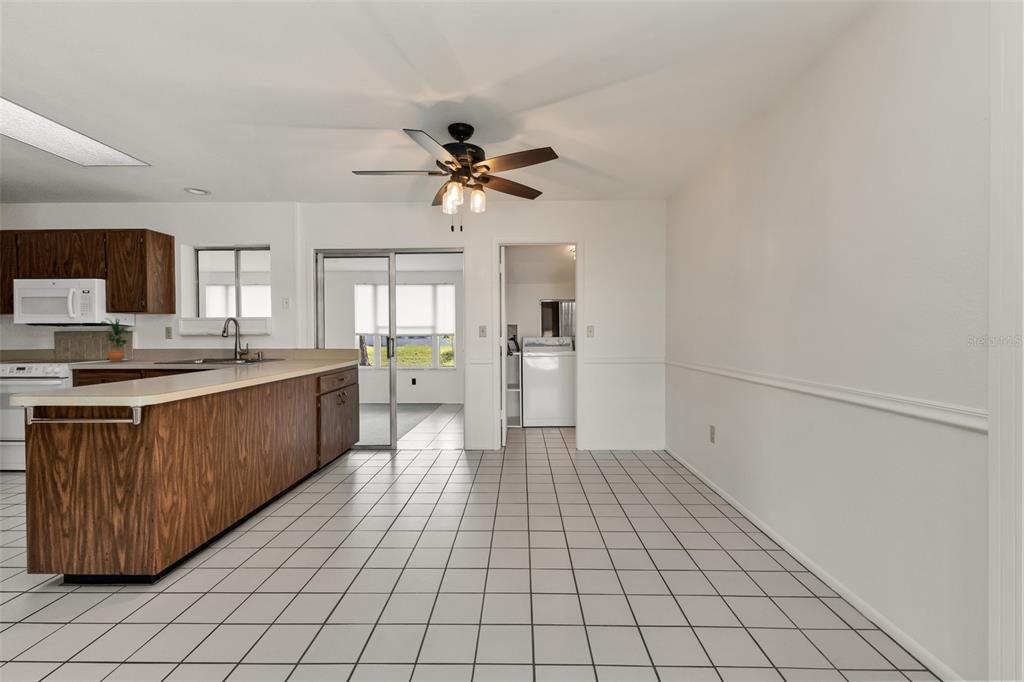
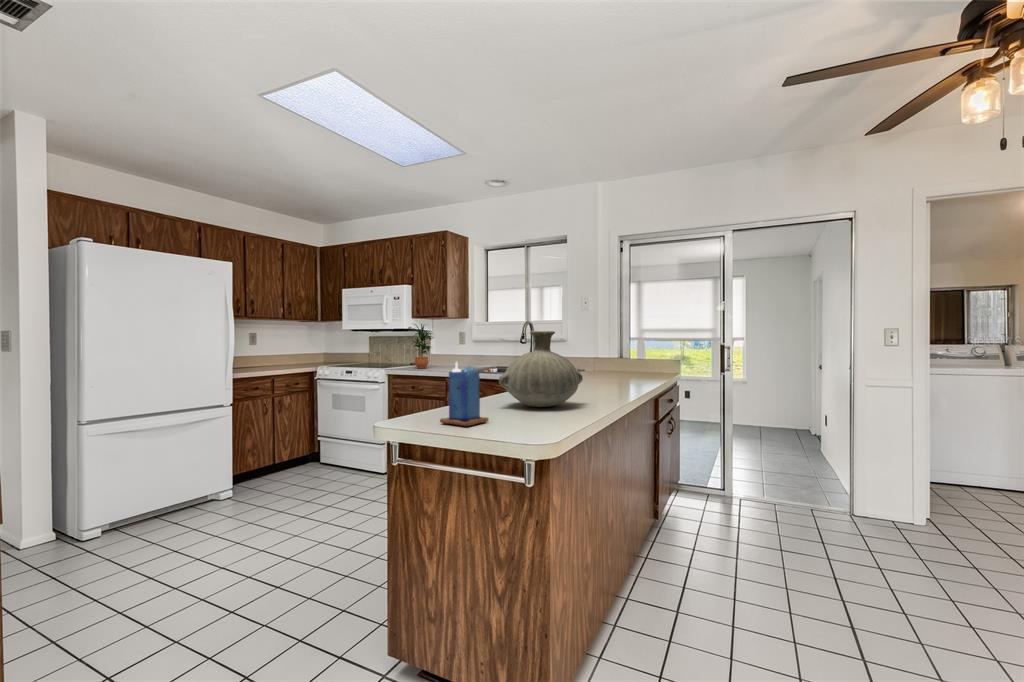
vase: none [143,324,221,379] -> present [499,331,583,407]
candle: none [71,345,117,390] -> present [440,362,488,426]

